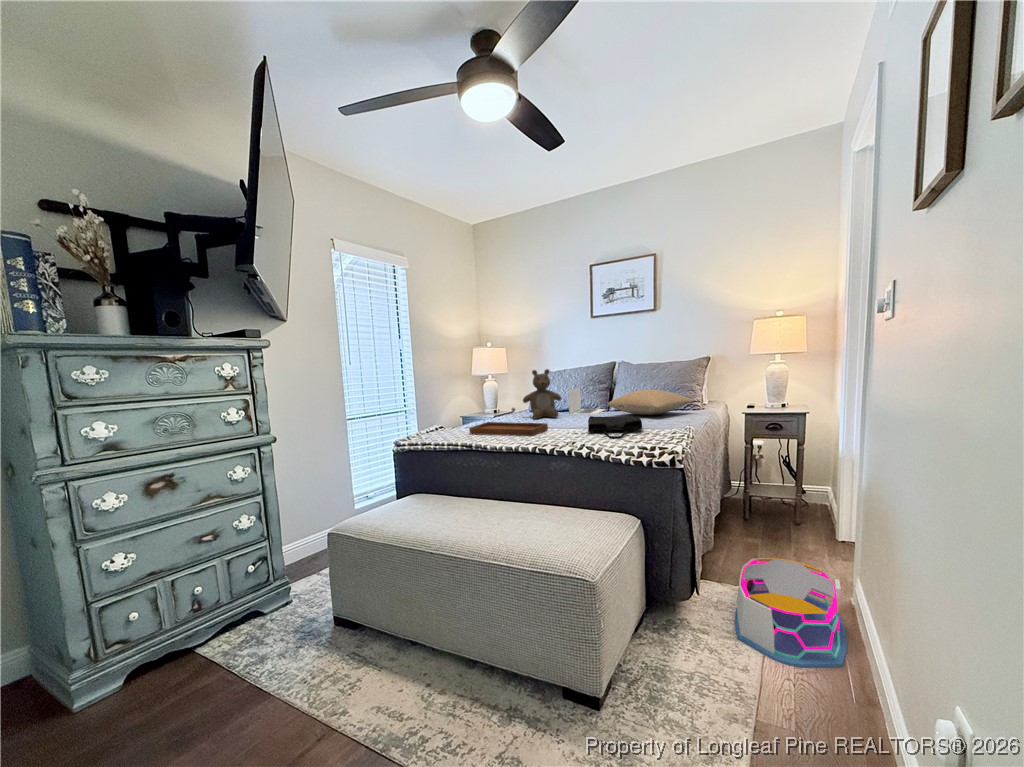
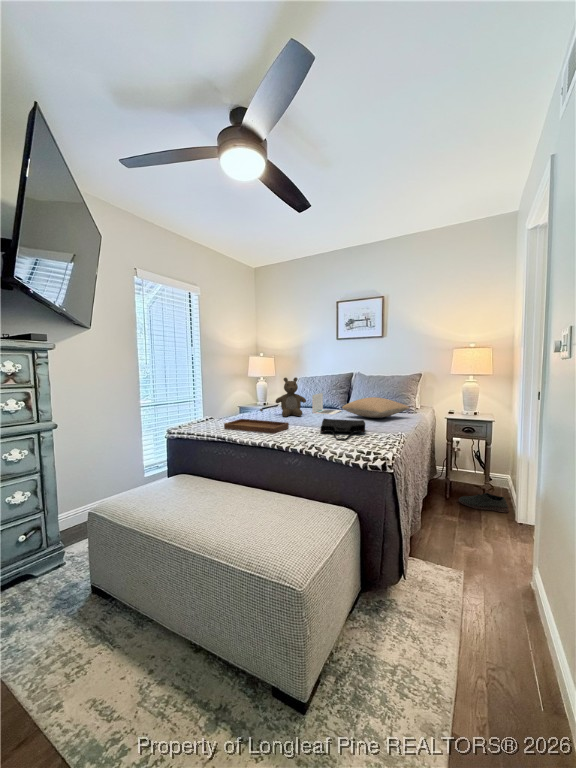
shoe: none [759,502,822,525] -> present [458,493,509,513]
storage bin: present [735,558,847,667] -> none [436,549,538,668]

